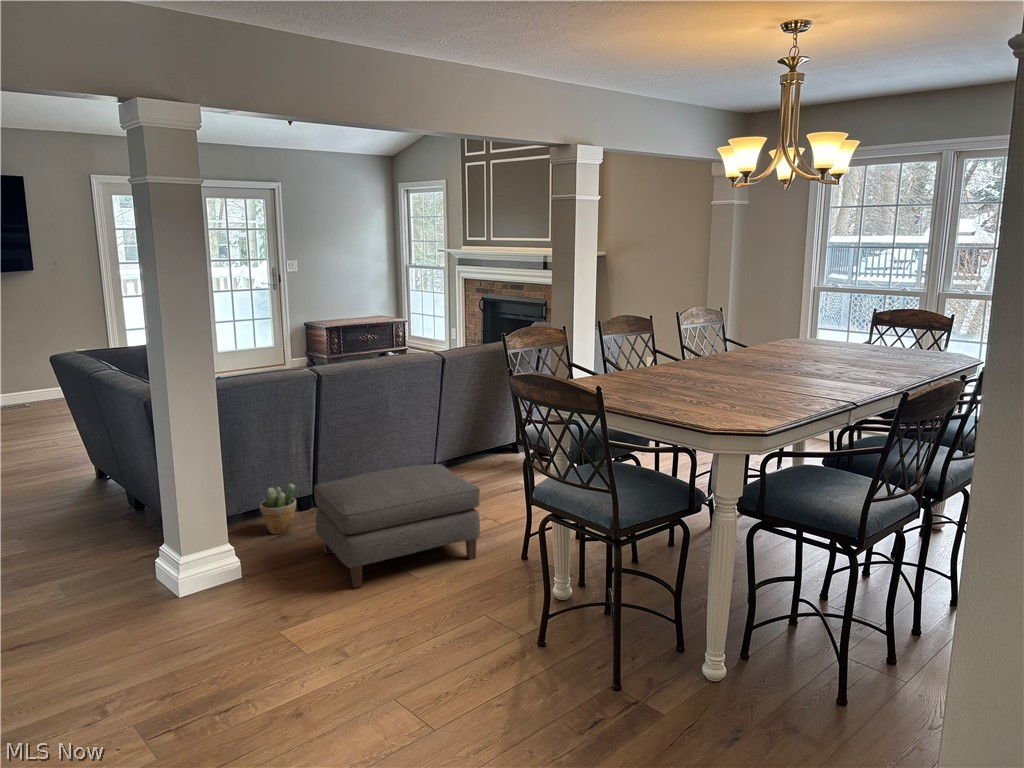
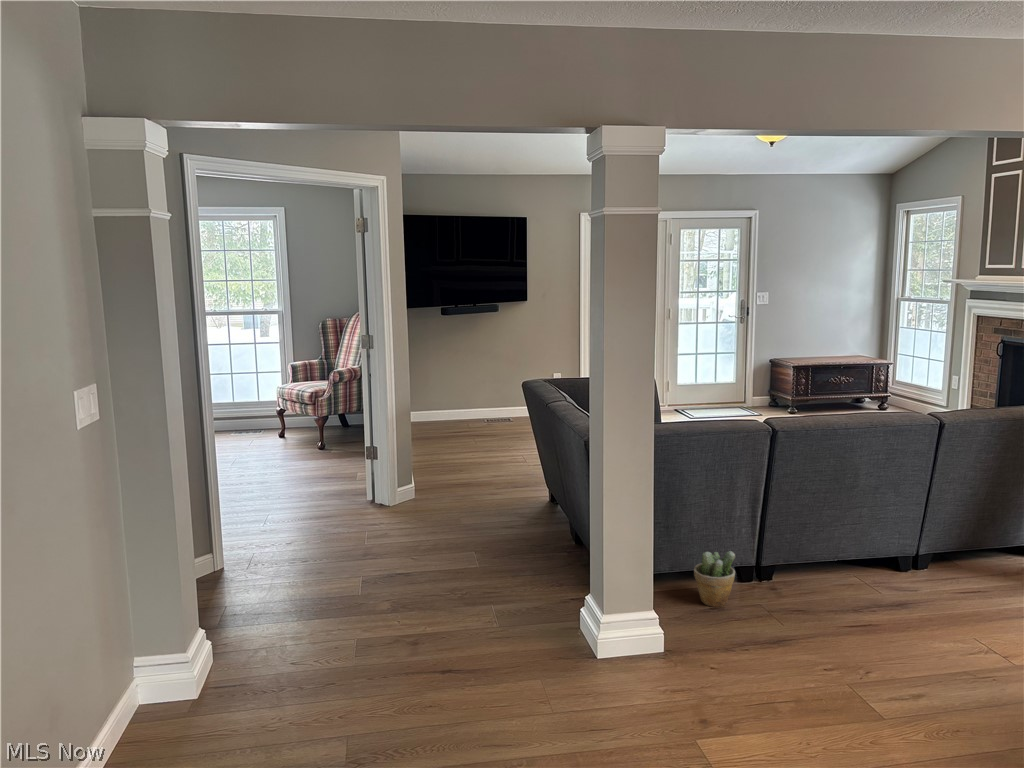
ottoman: present [314,464,480,588] -> none [754,562,990,712]

